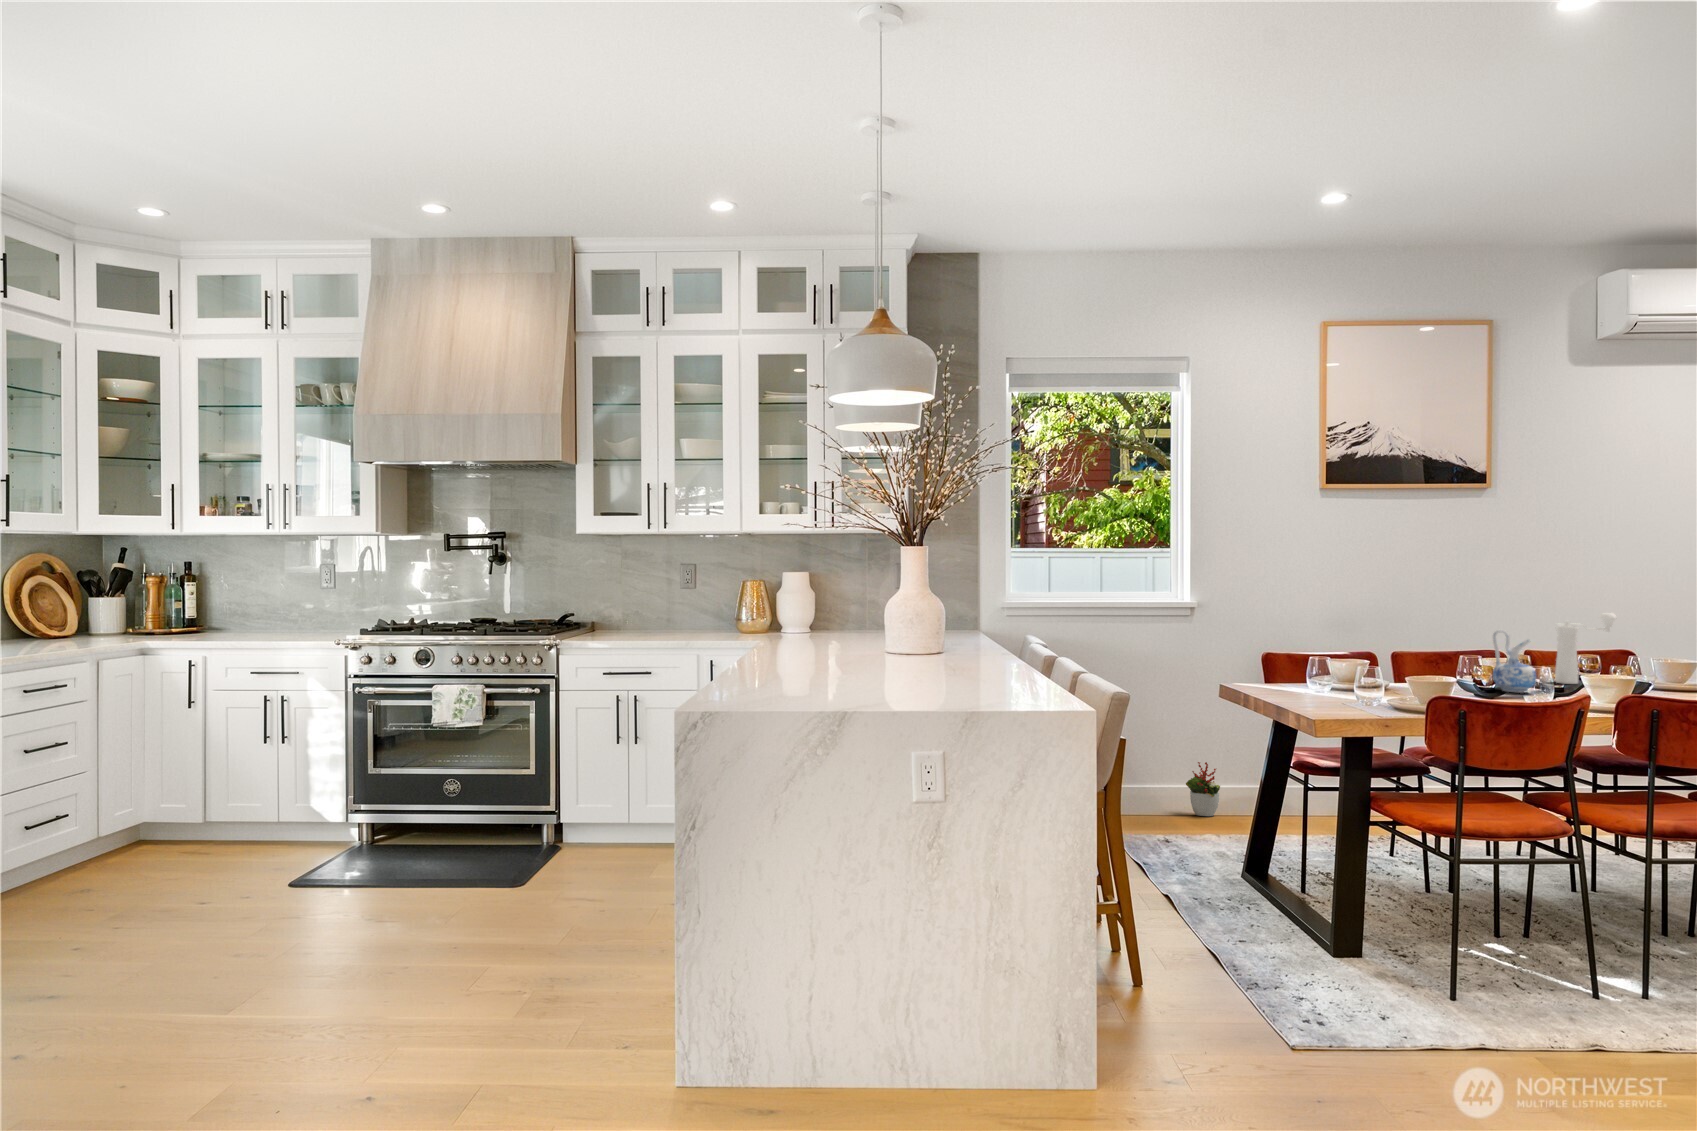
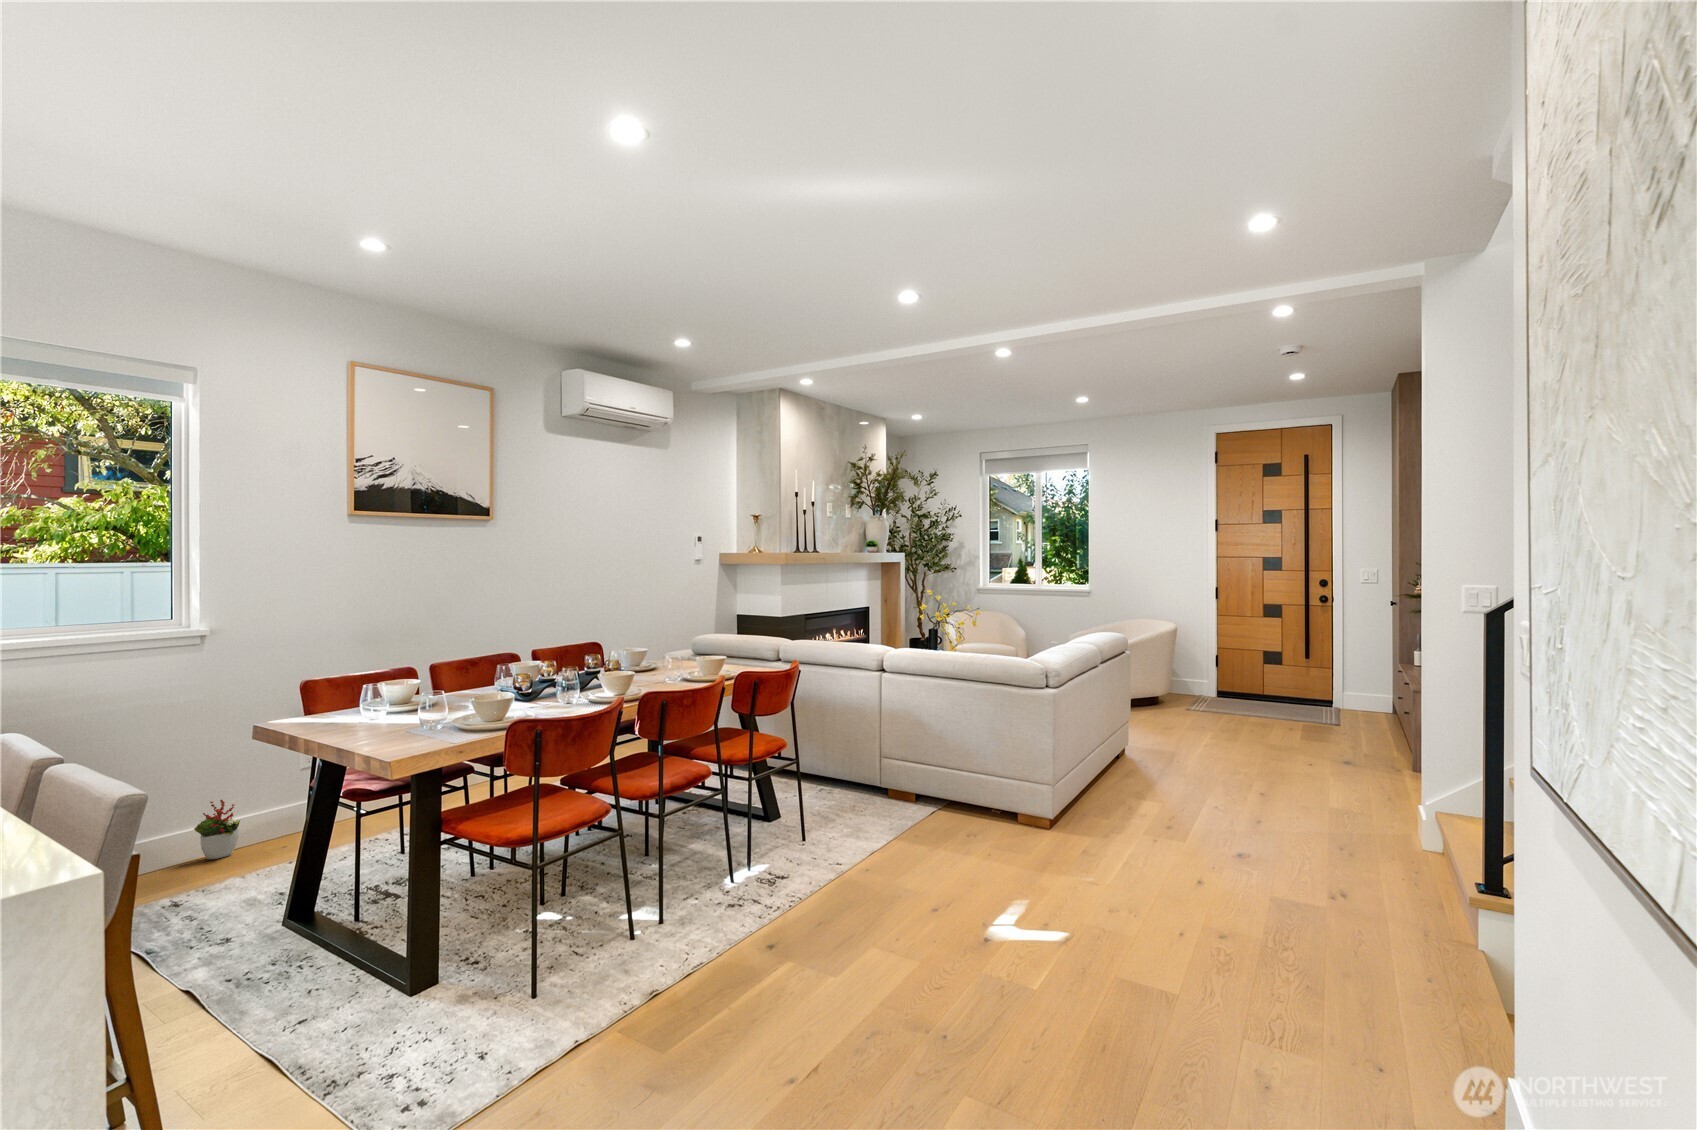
pepper mill: present [1555,613,1616,684] -> none [573,626,611,684]
ceramic pitcher: present [1493,629,1536,693] -> none [540,651,572,702]

